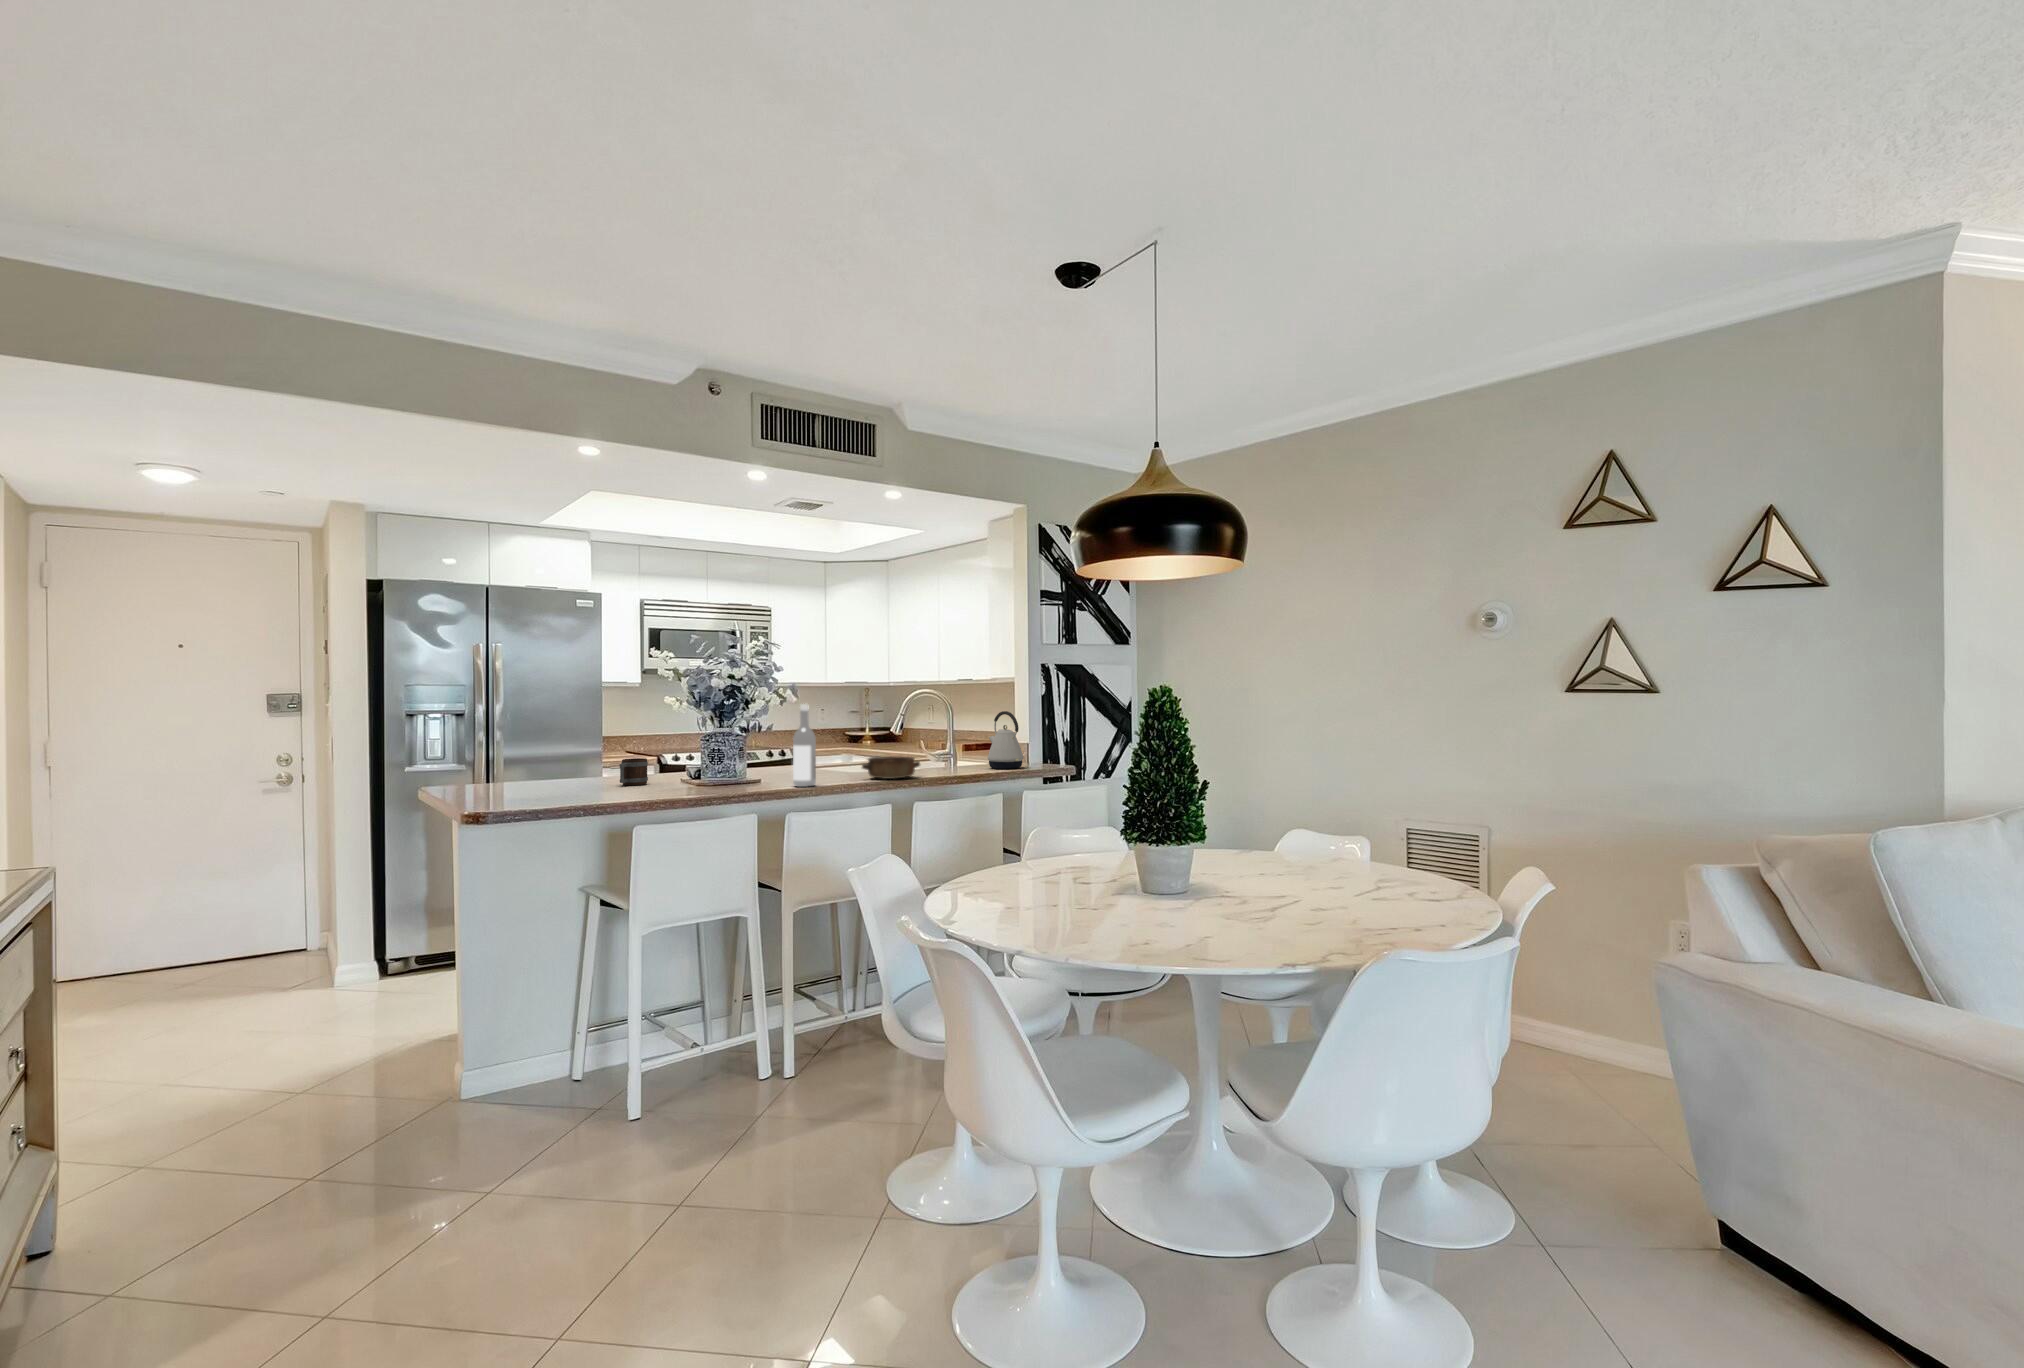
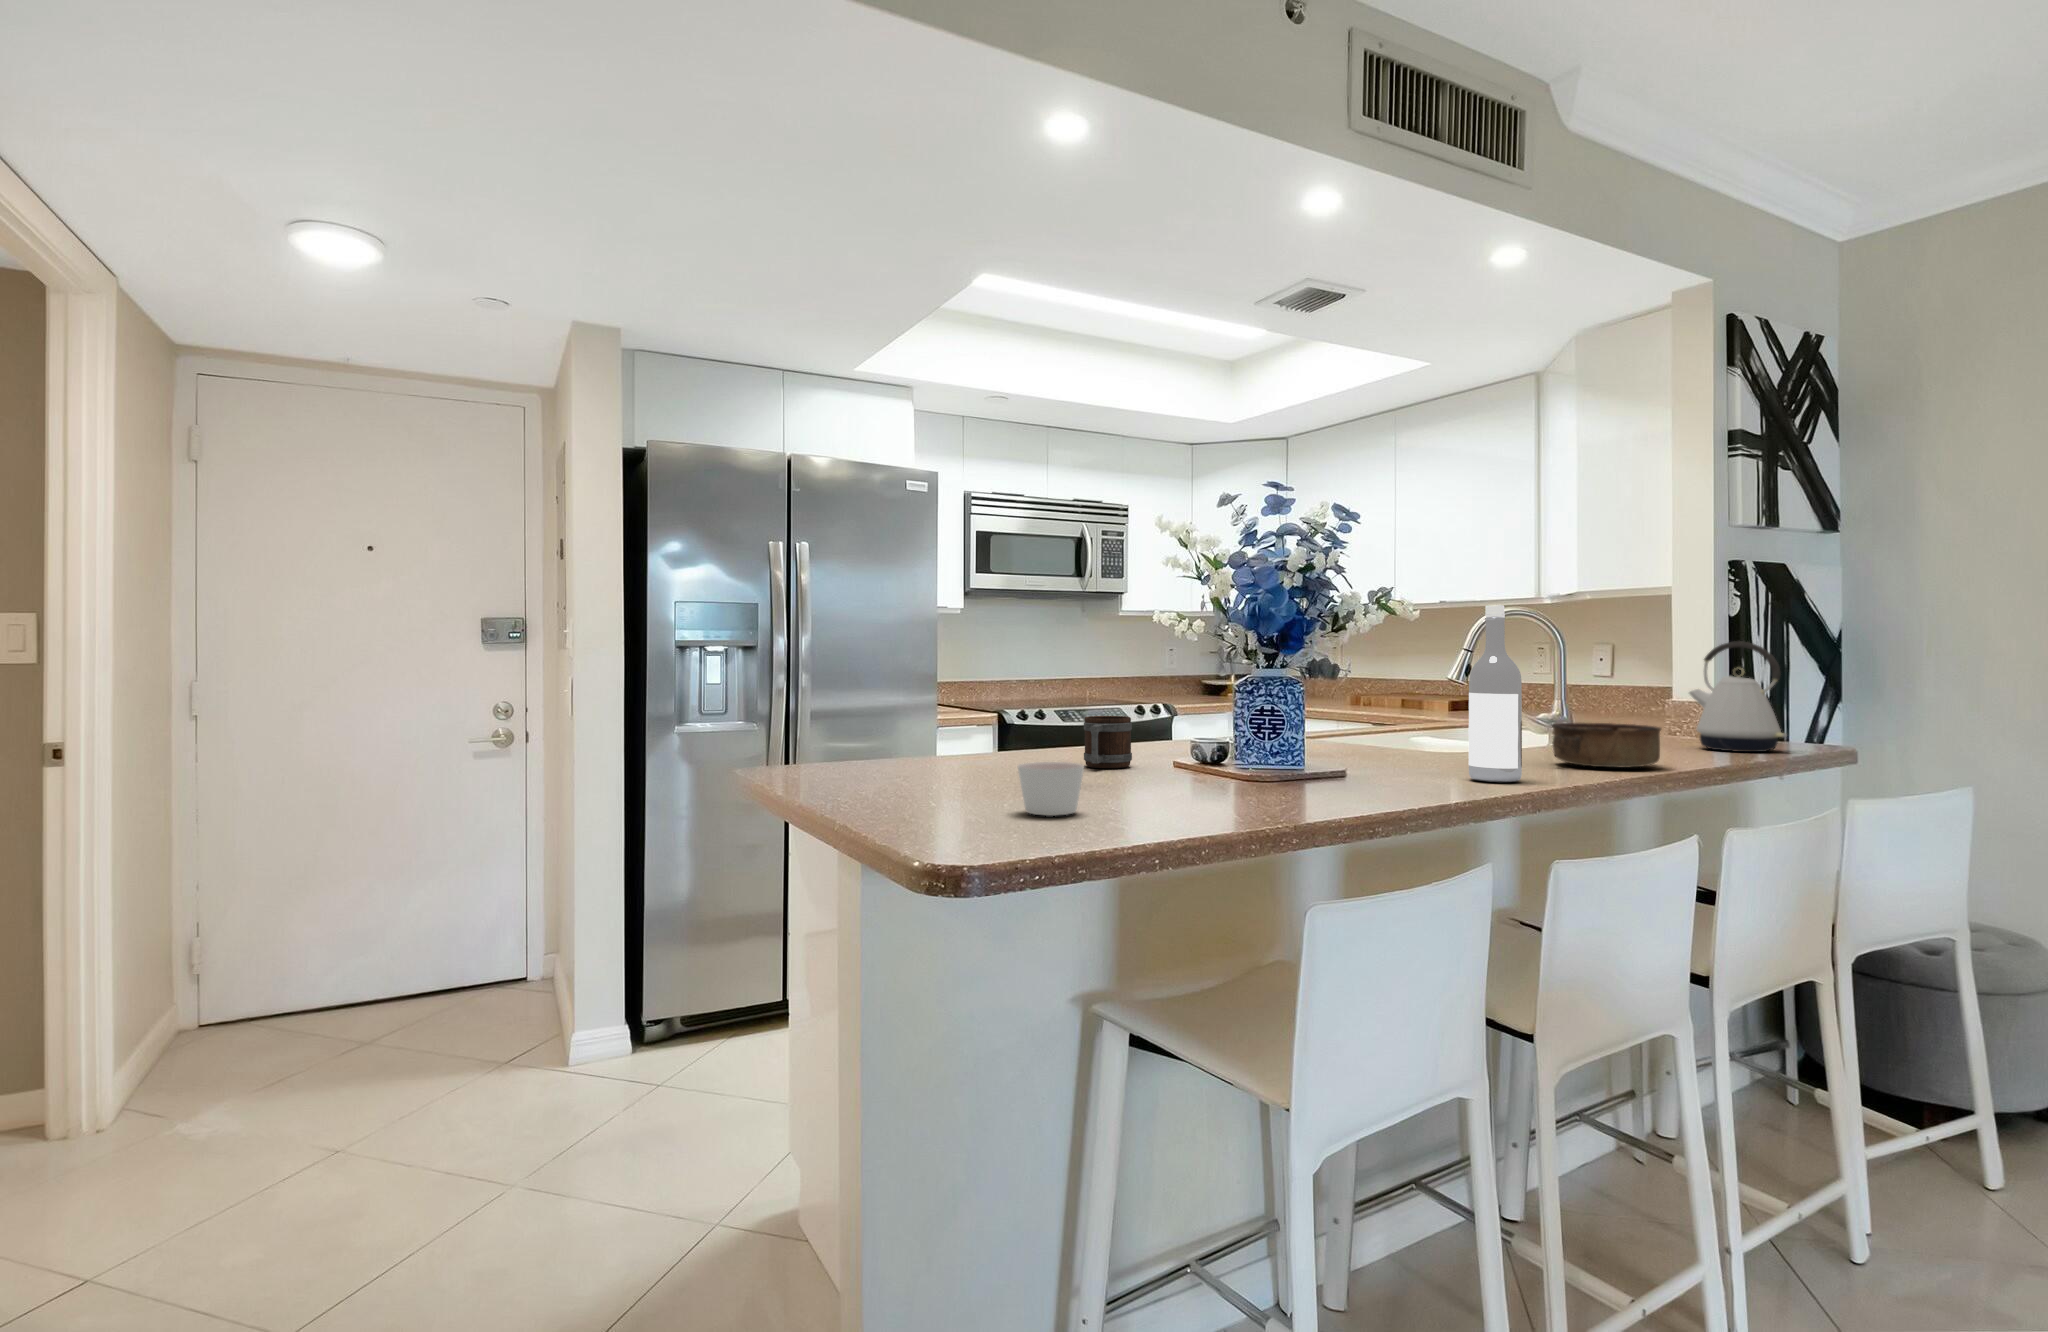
candle: none [536,782,567,804] -> present [1017,762,1084,816]

